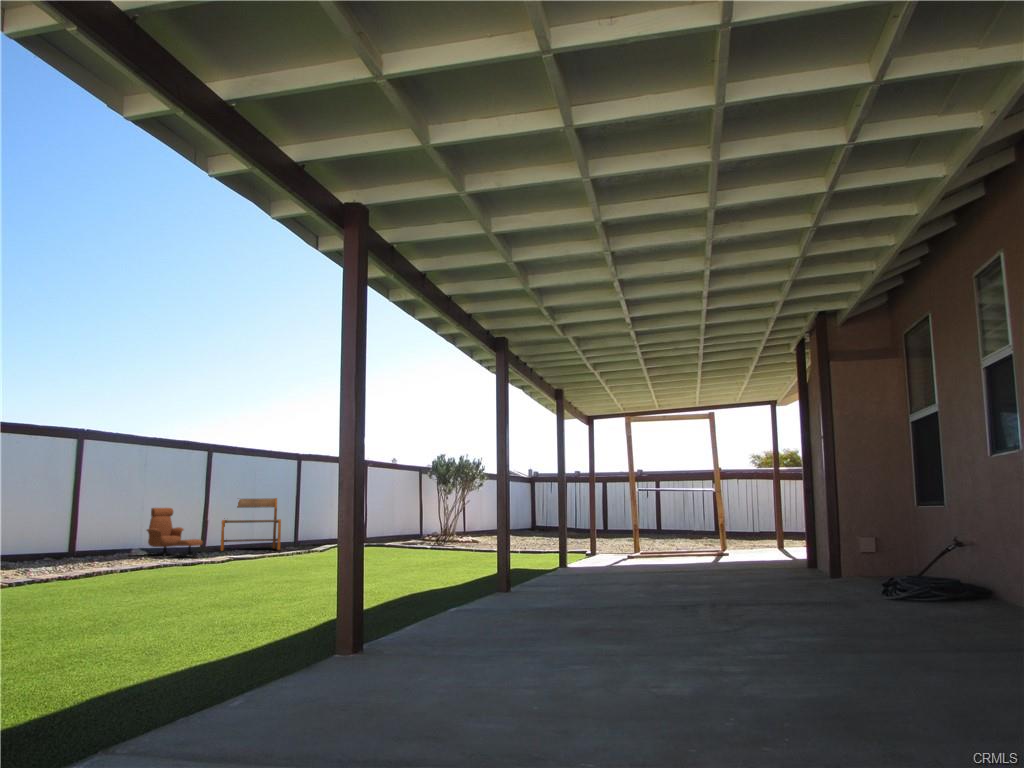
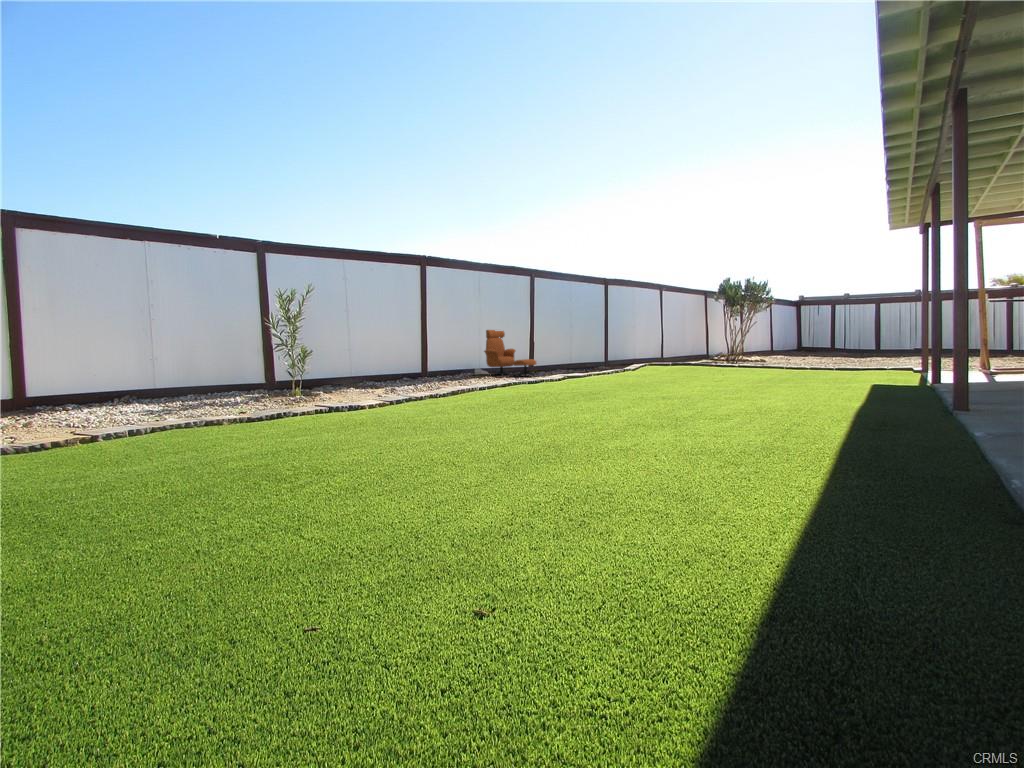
bench: present [221,498,281,551] -> none [541,320,599,372]

